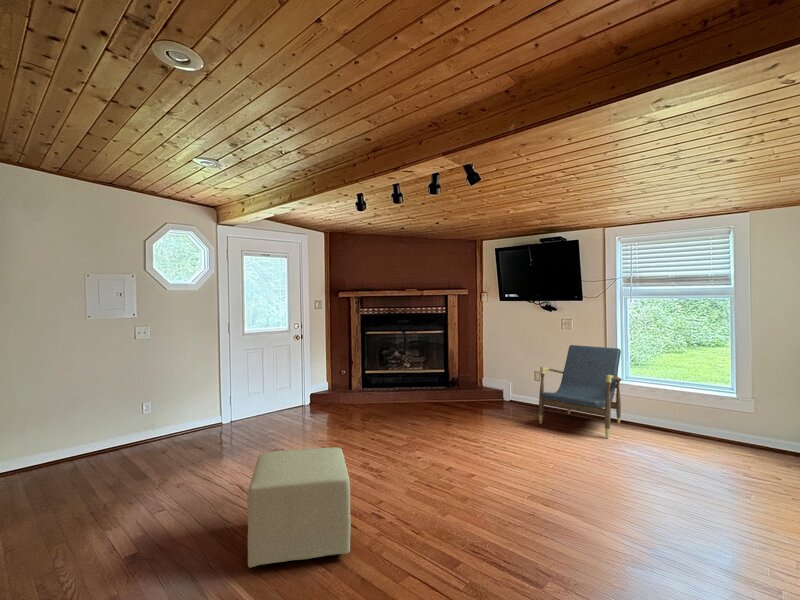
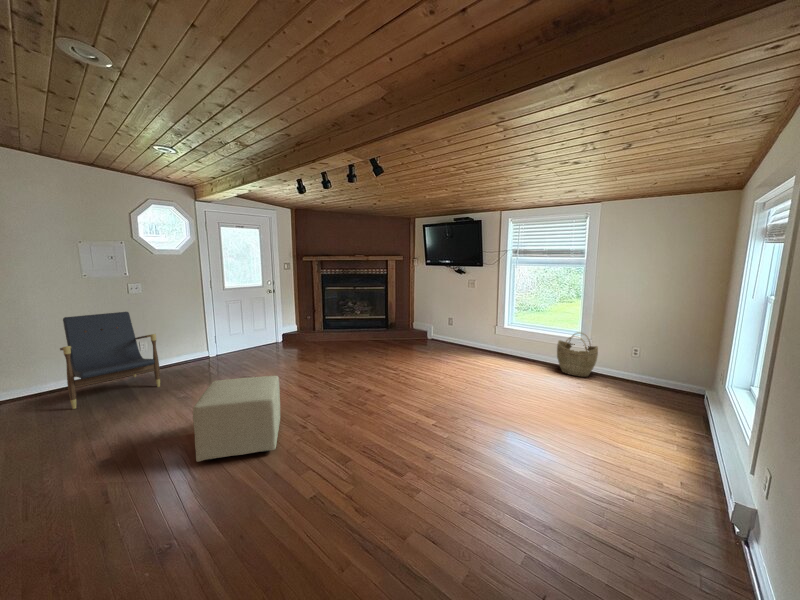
lounge chair: present [539,345,621,438] -> present [60,312,160,409]
woven basket: none [703,390,768,455] -> present [557,333,598,377]

